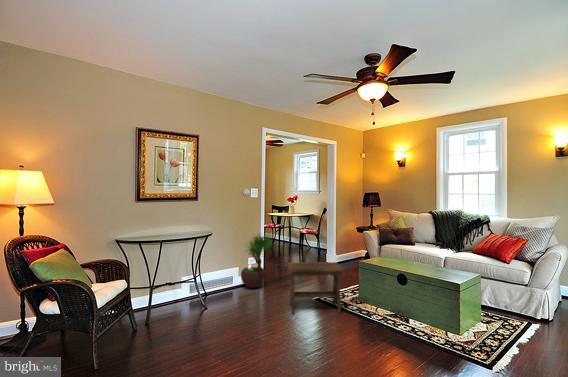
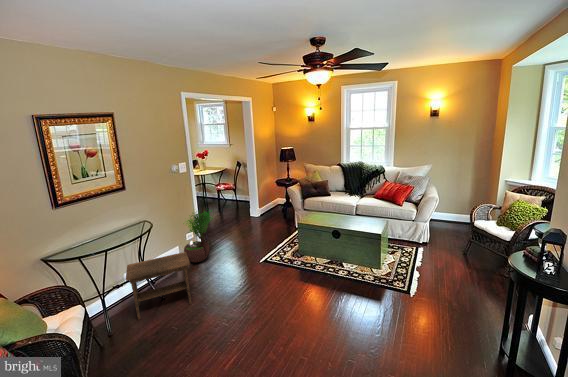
footstool: present [287,262,345,314] -> present [126,252,192,320]

